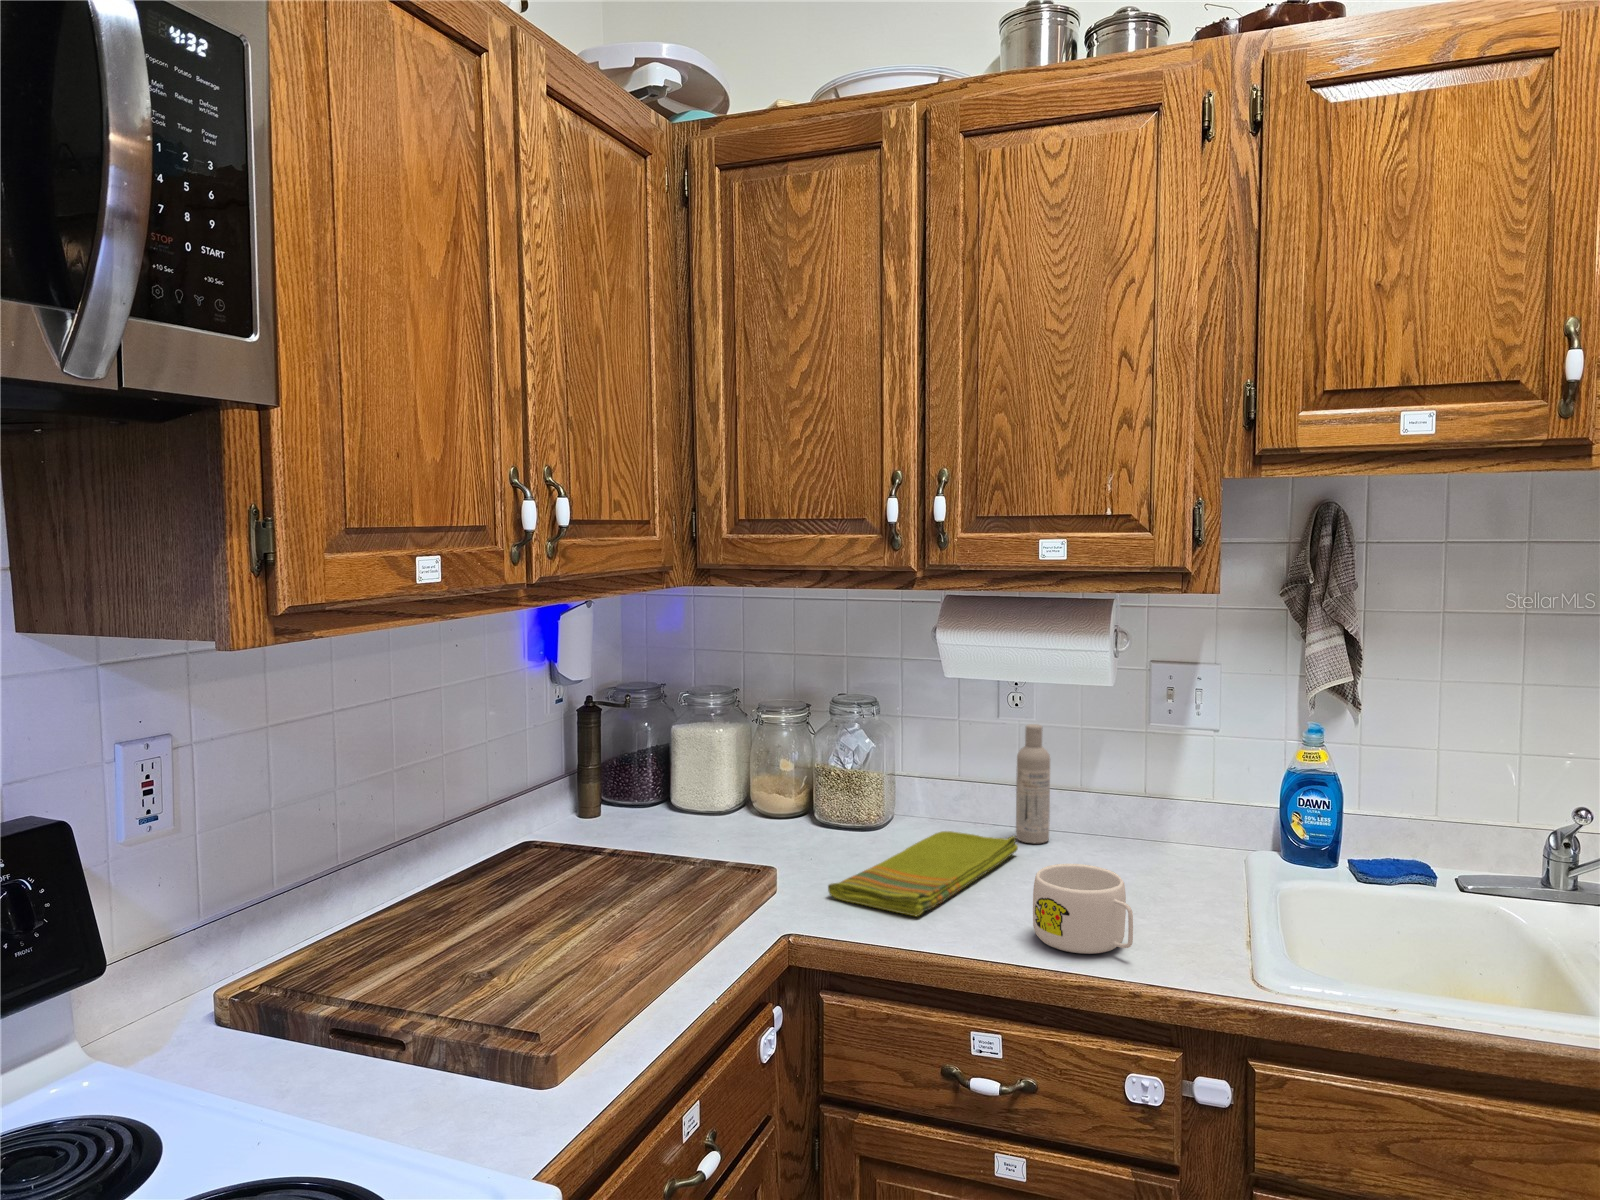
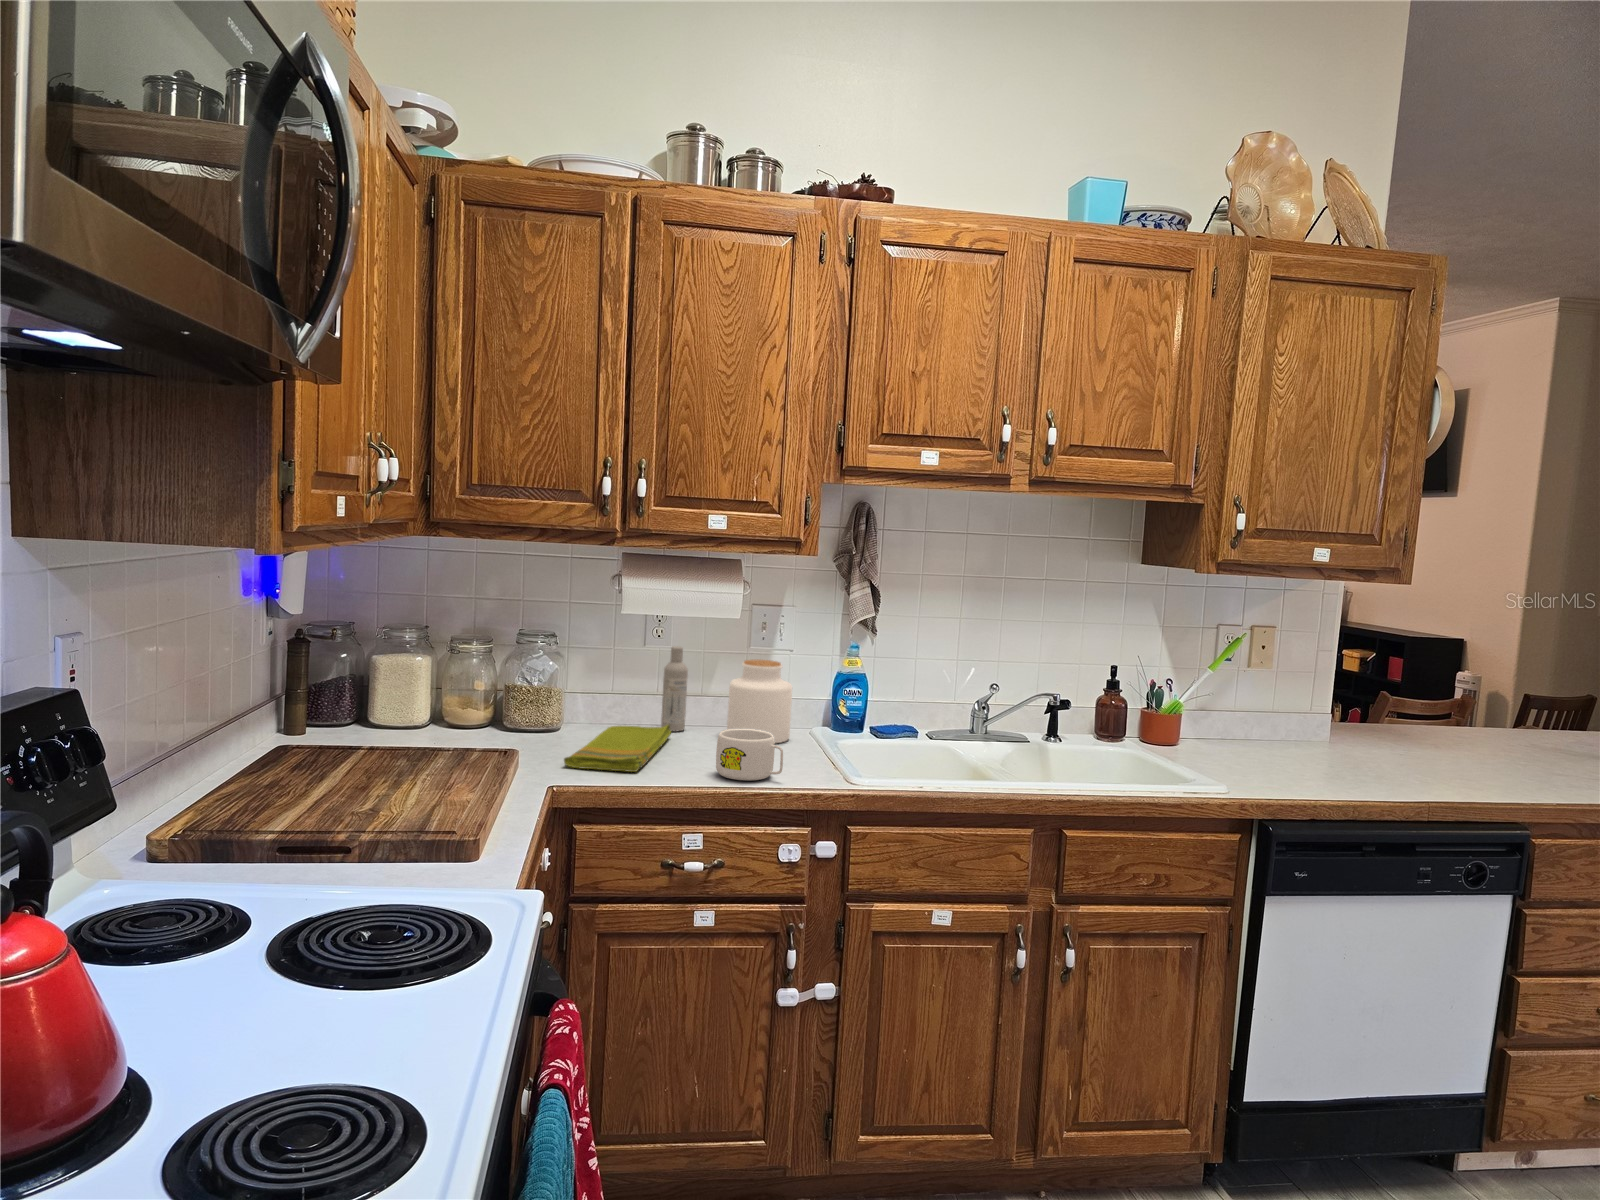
jar: none [1103,747,1201,877] -> present [727,659,792,743]

